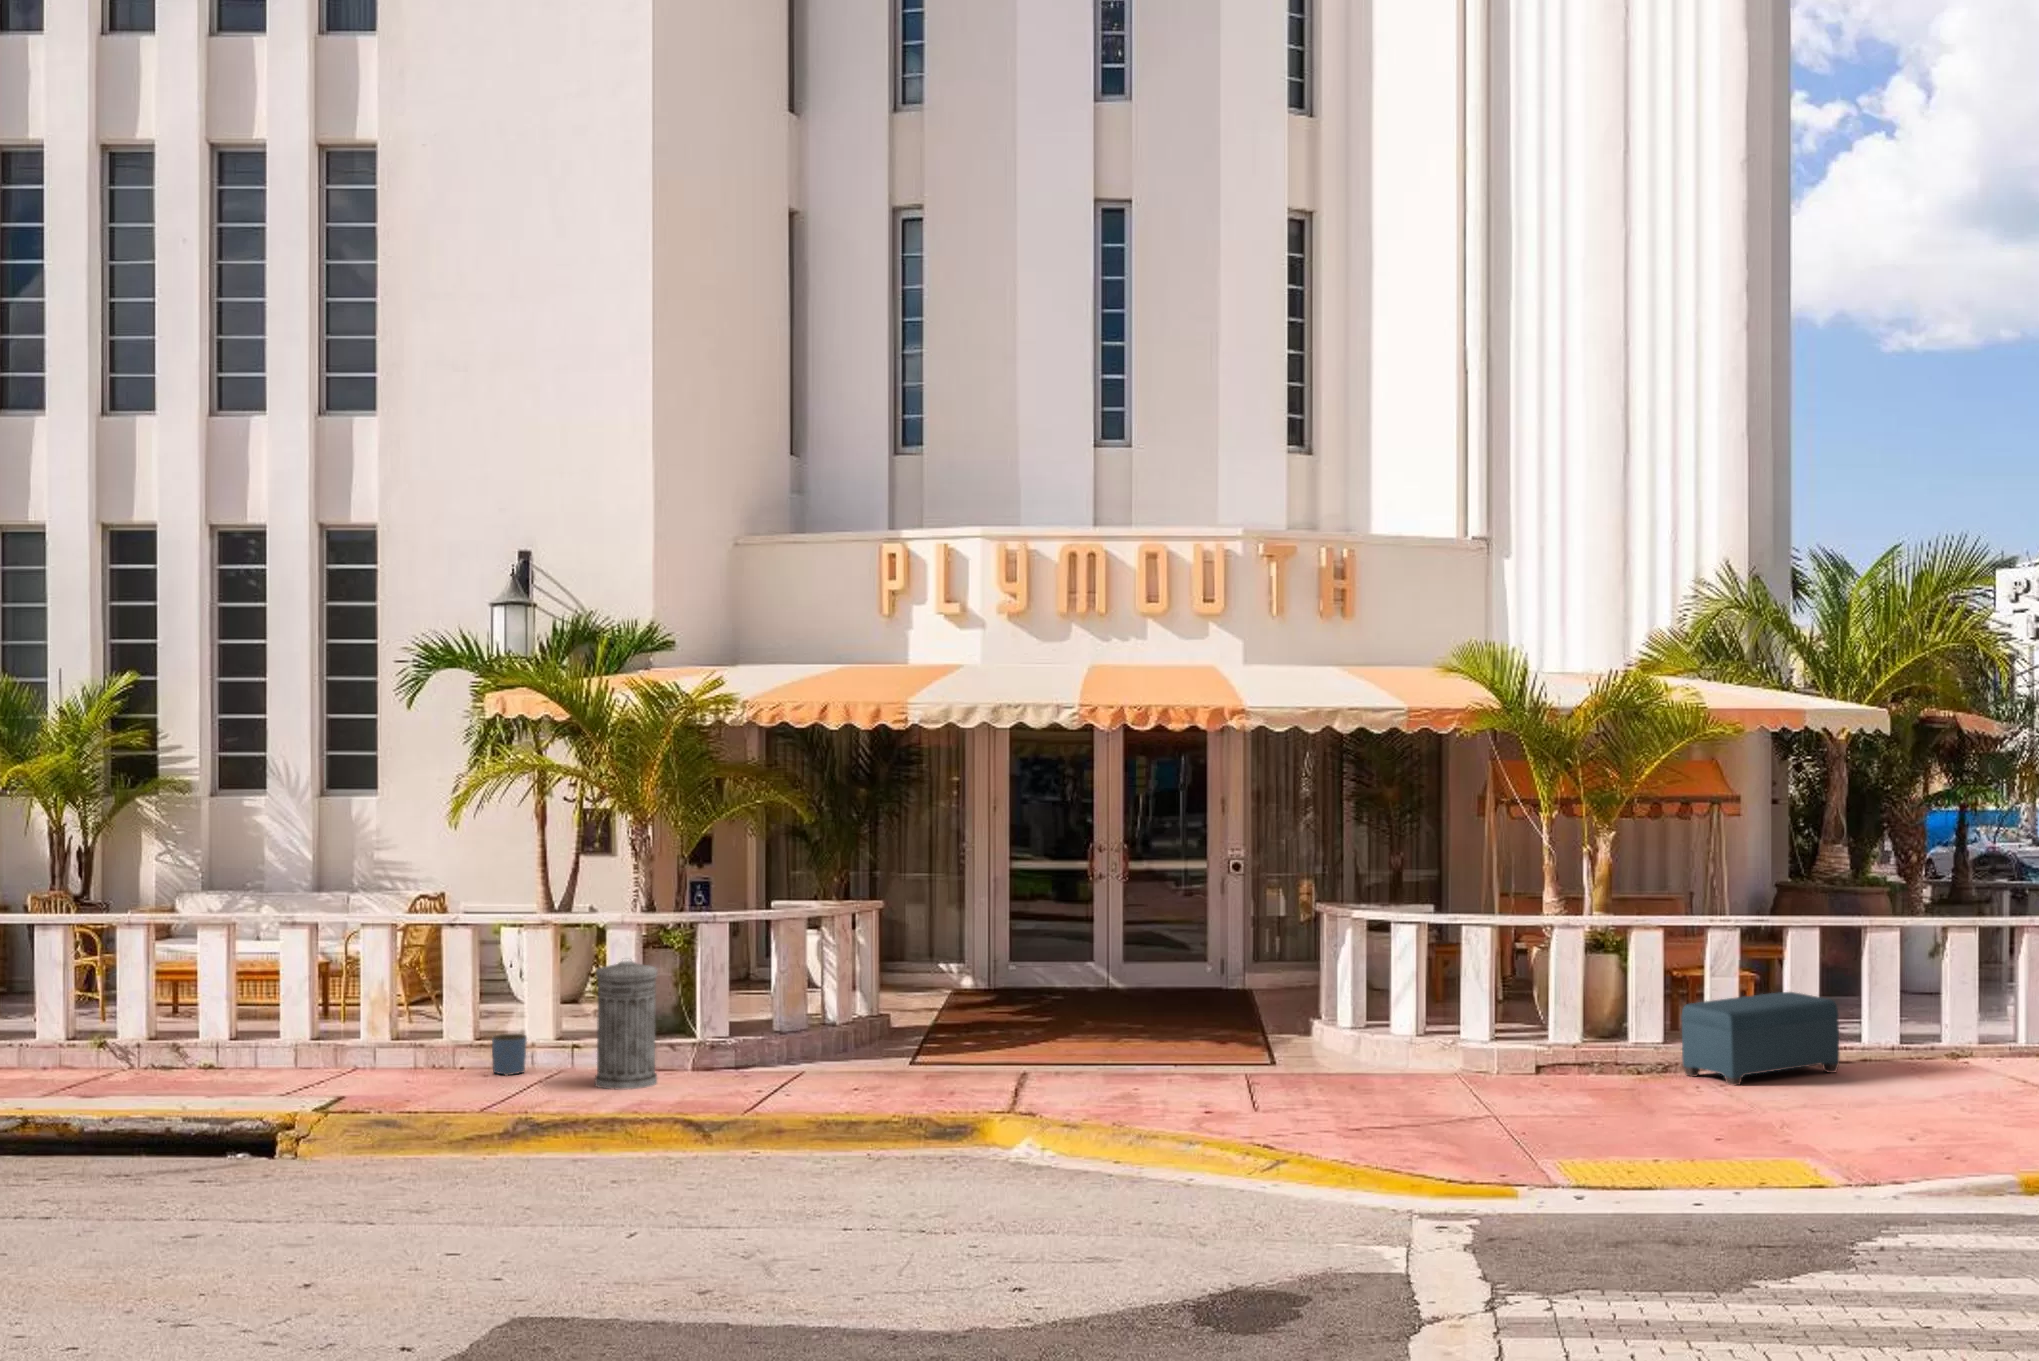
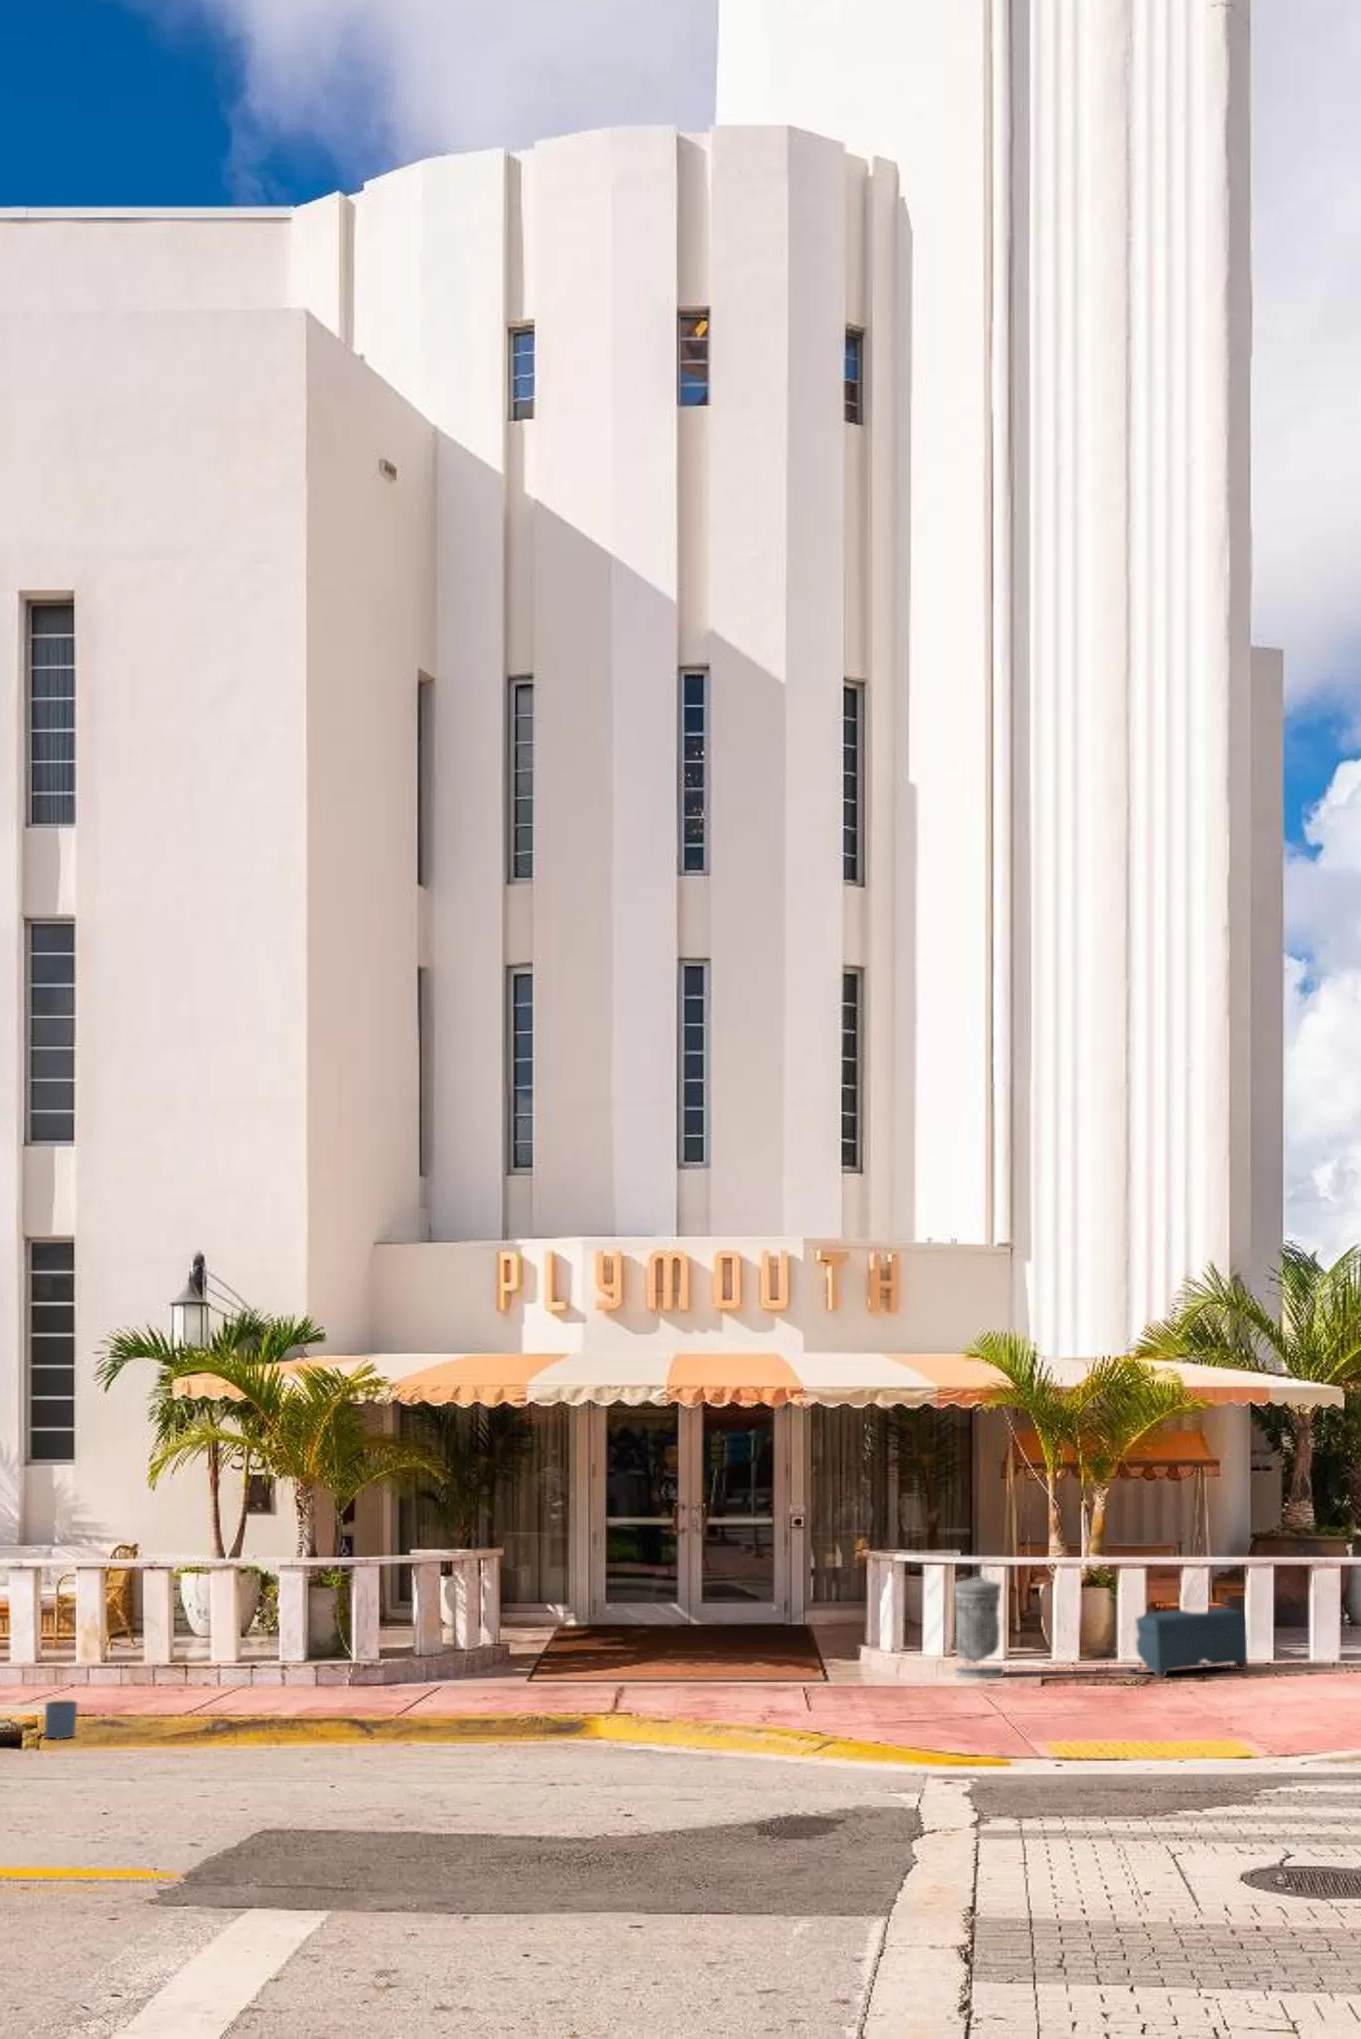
trash can: present [595,959,657,1090] -> present [954,1577,1004,1679]
planter: present [492,1034,527,1076] -> present [45,1700,77,1739]

